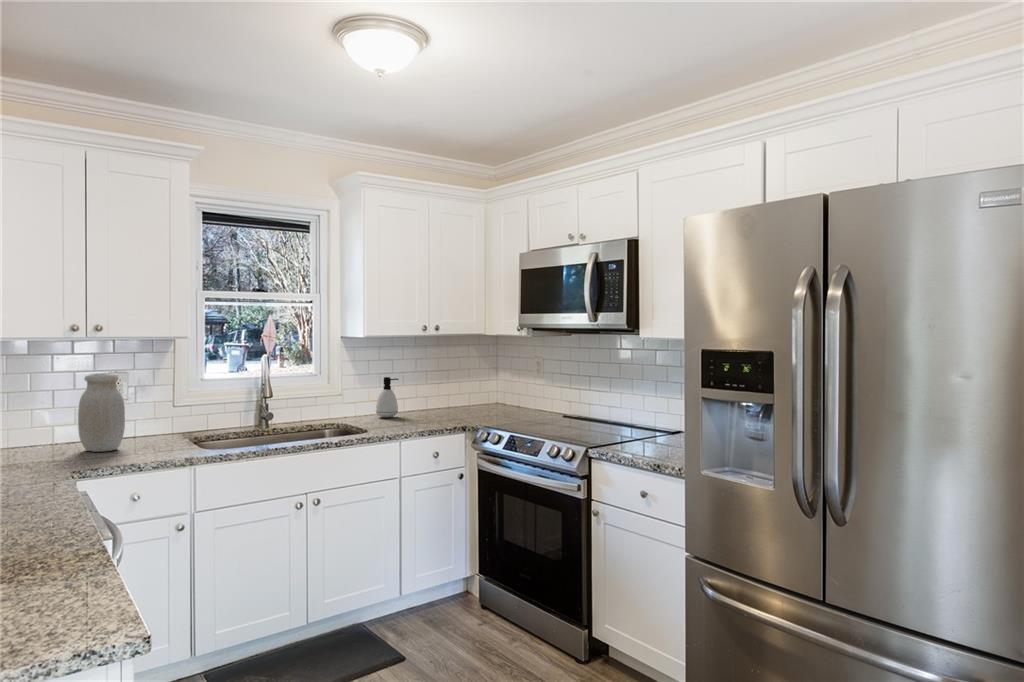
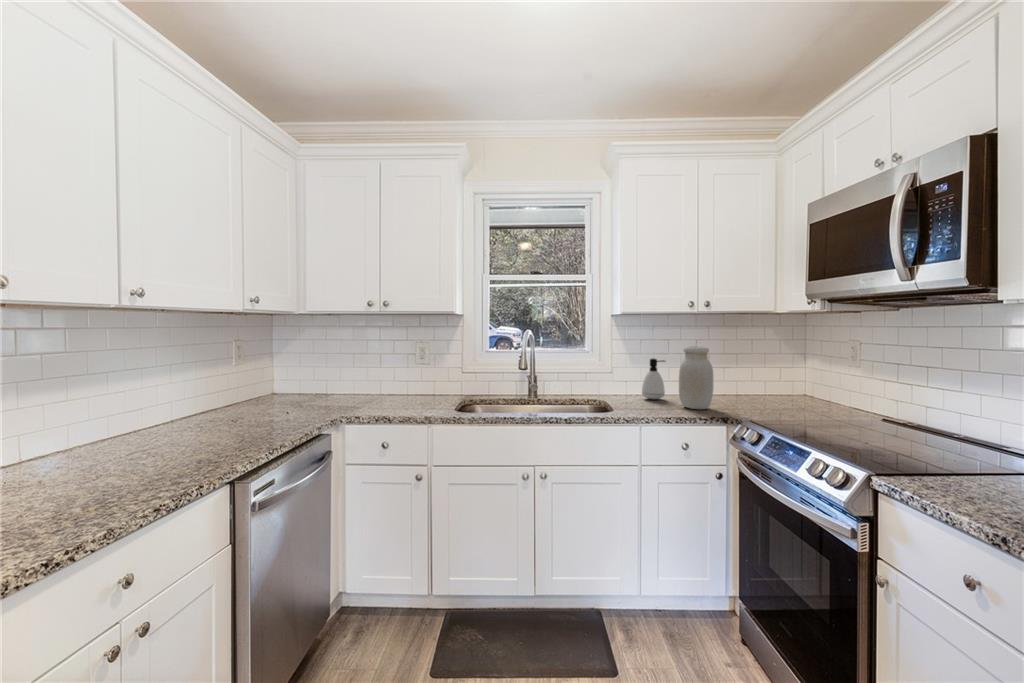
jar: present [78,373,125,452] -> present [679,346,713,409]

